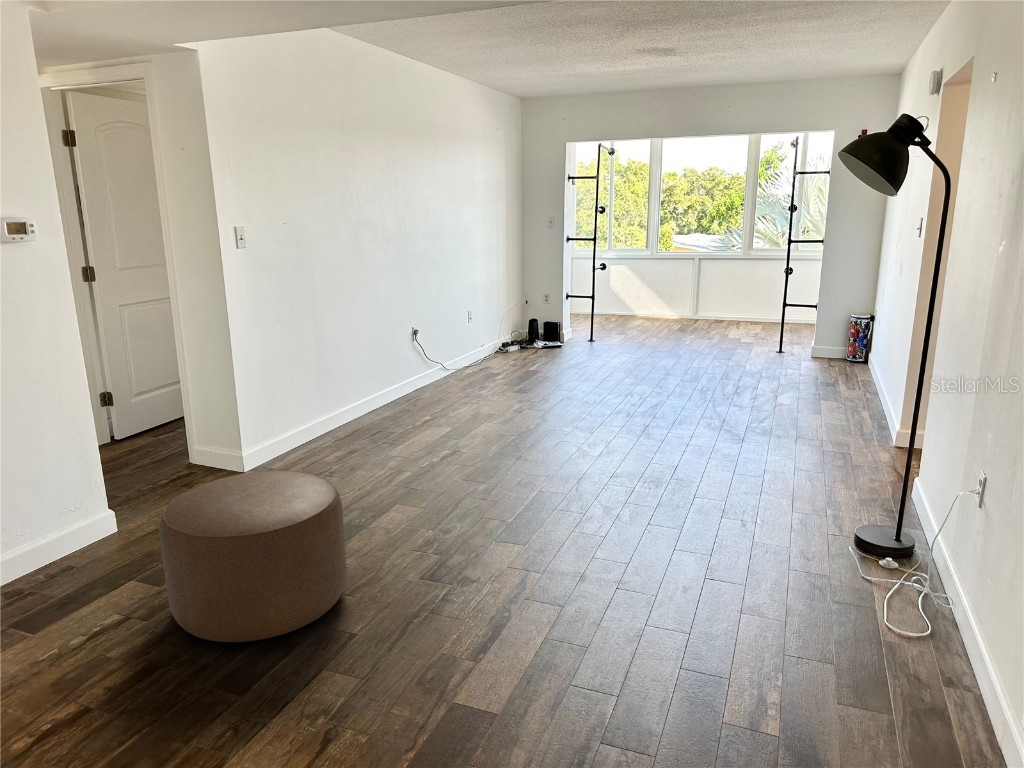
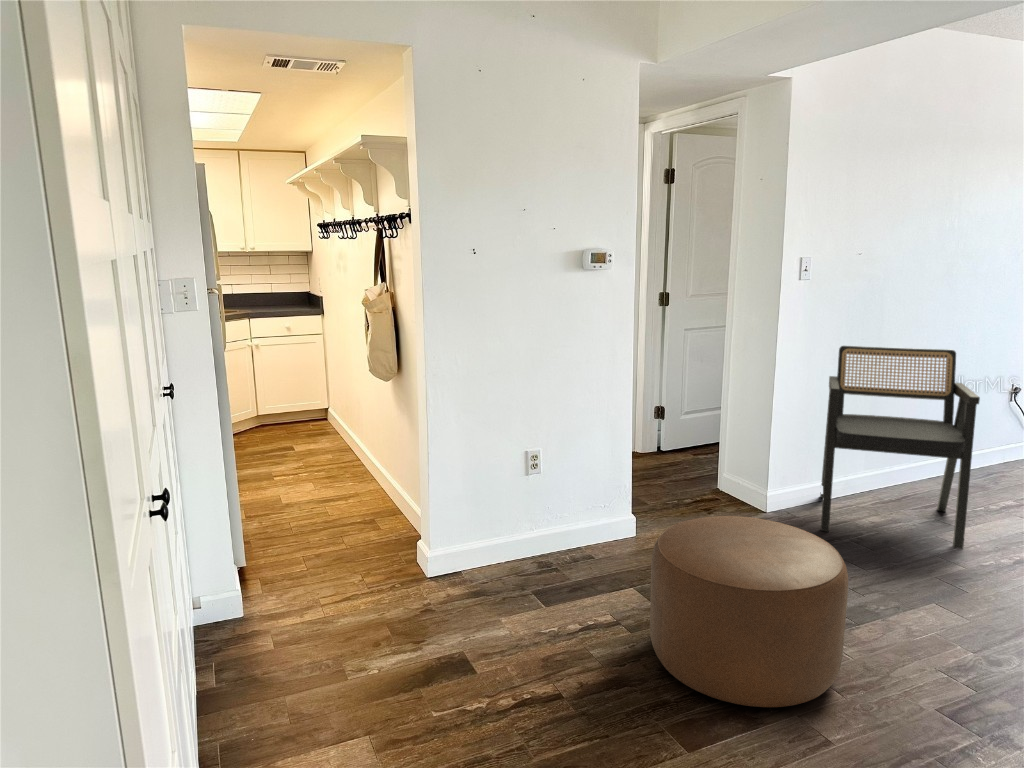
armchair: none [279,303,404,475] -> present [820,346,980,549]

